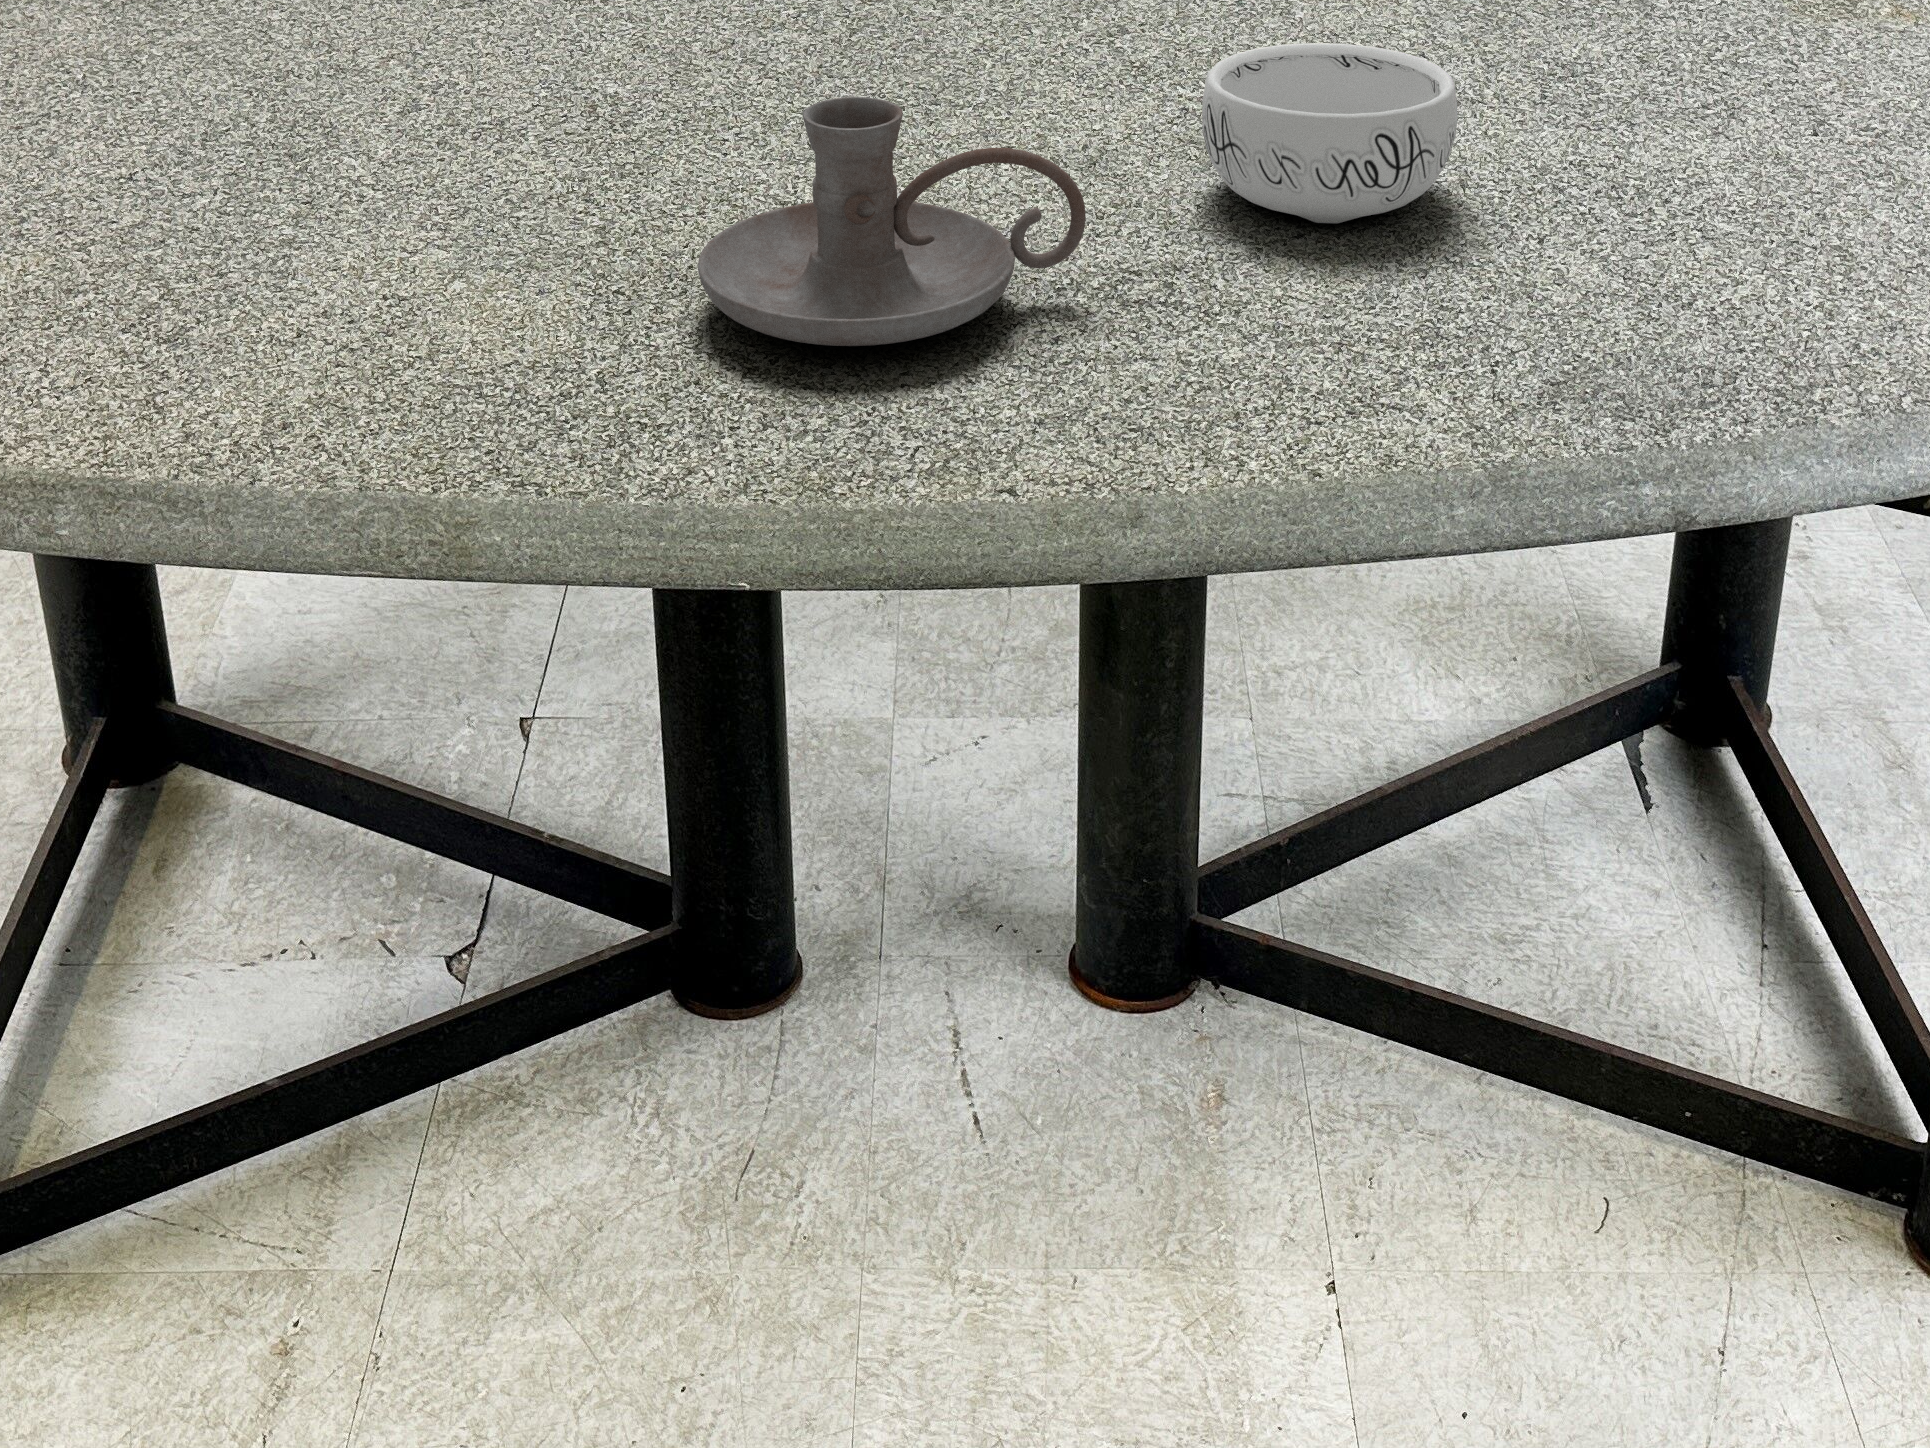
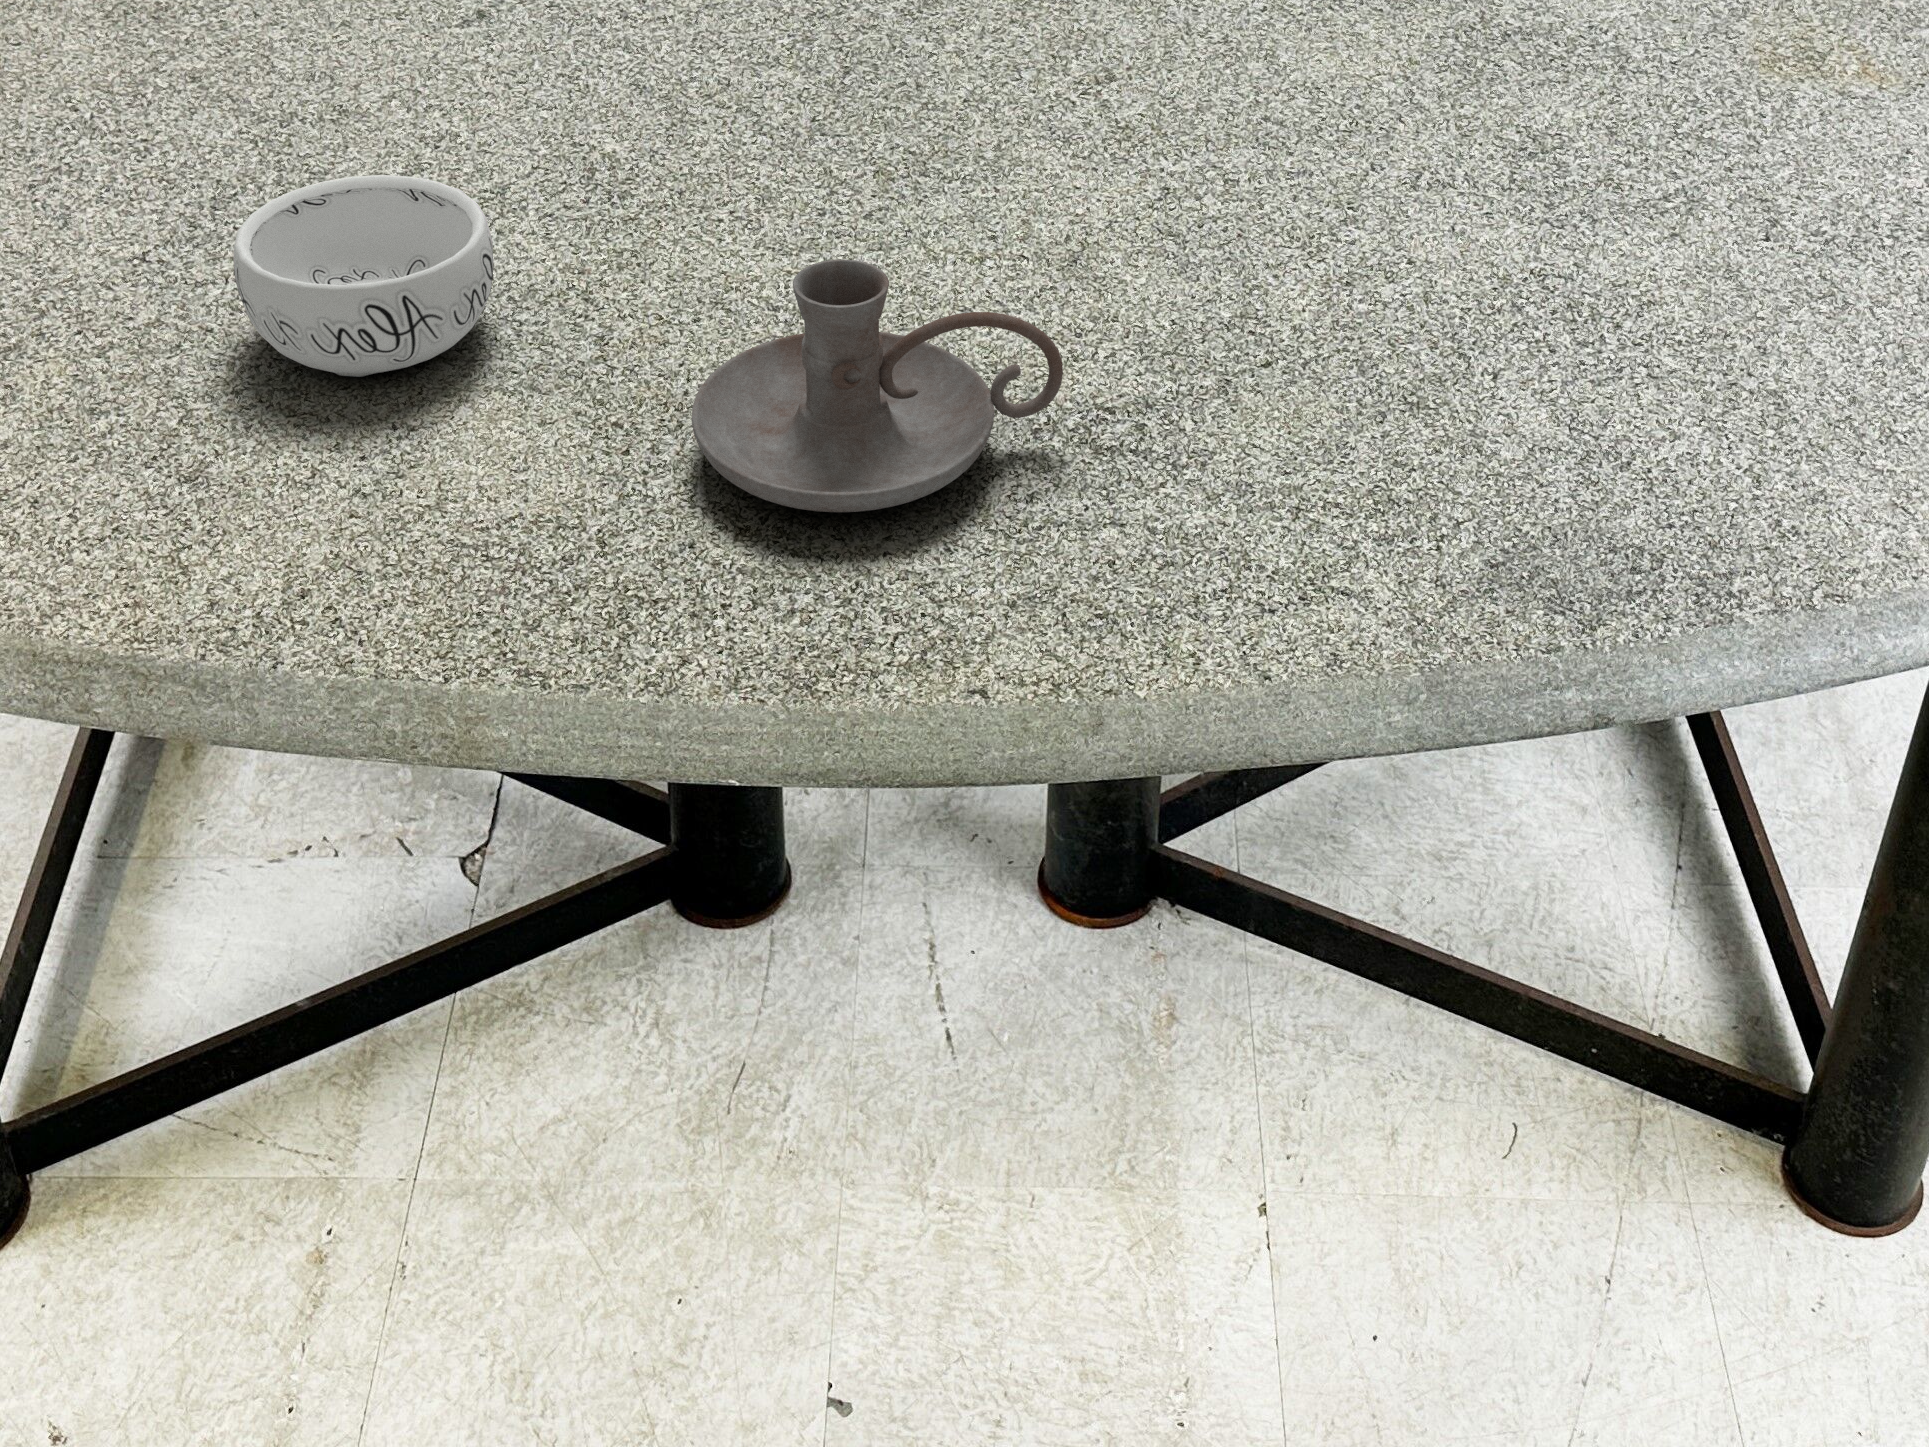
decorative bowl: present [1202,43,1458,223] -> present [233,175,493,377]

